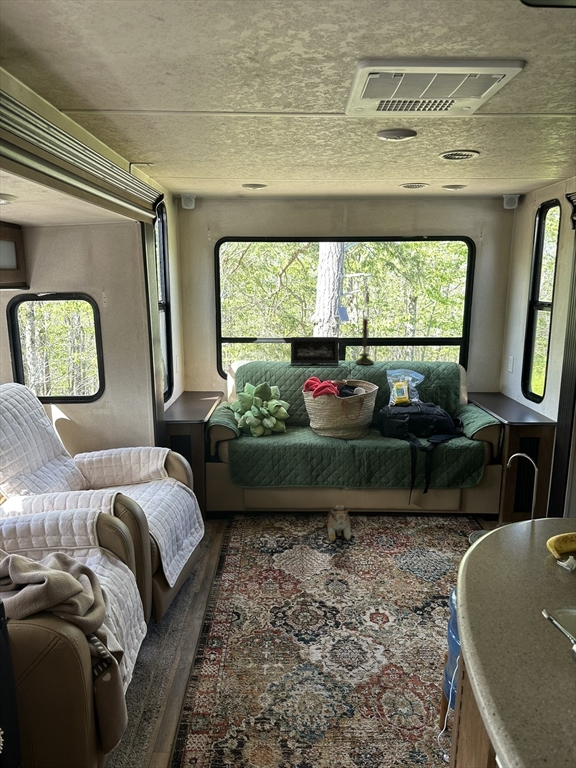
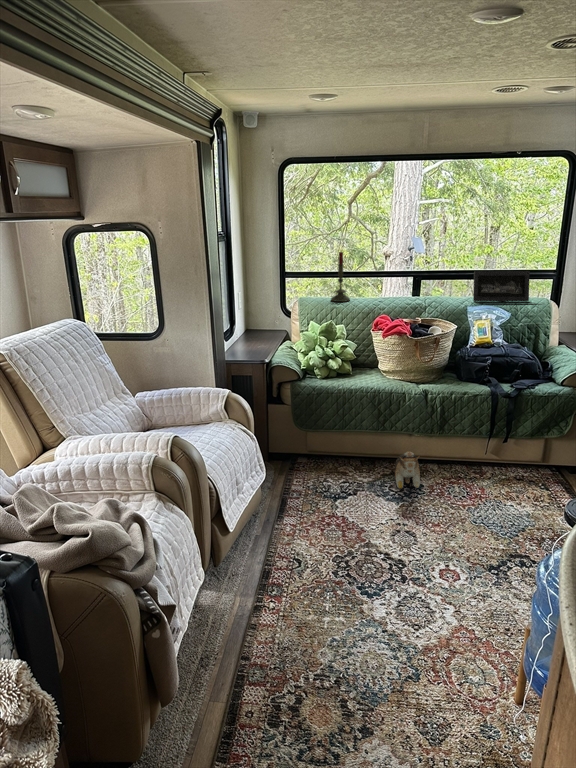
candle: present [356,319,373,365] -> present [331,252,350,302]
picture frame: present [291,337,339,364] -> present [473,271,530,301]

